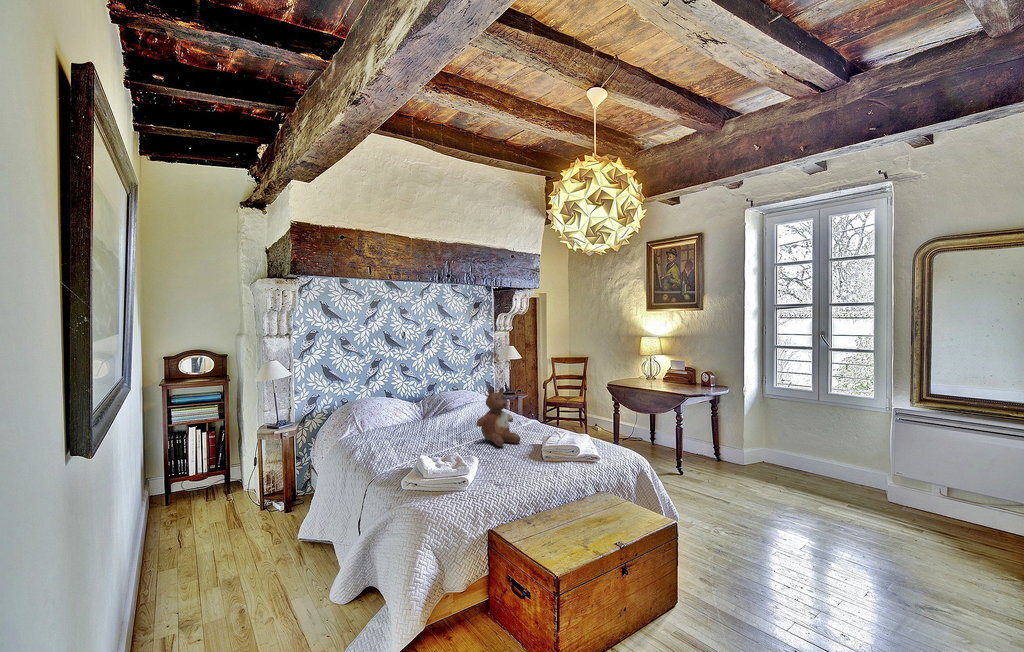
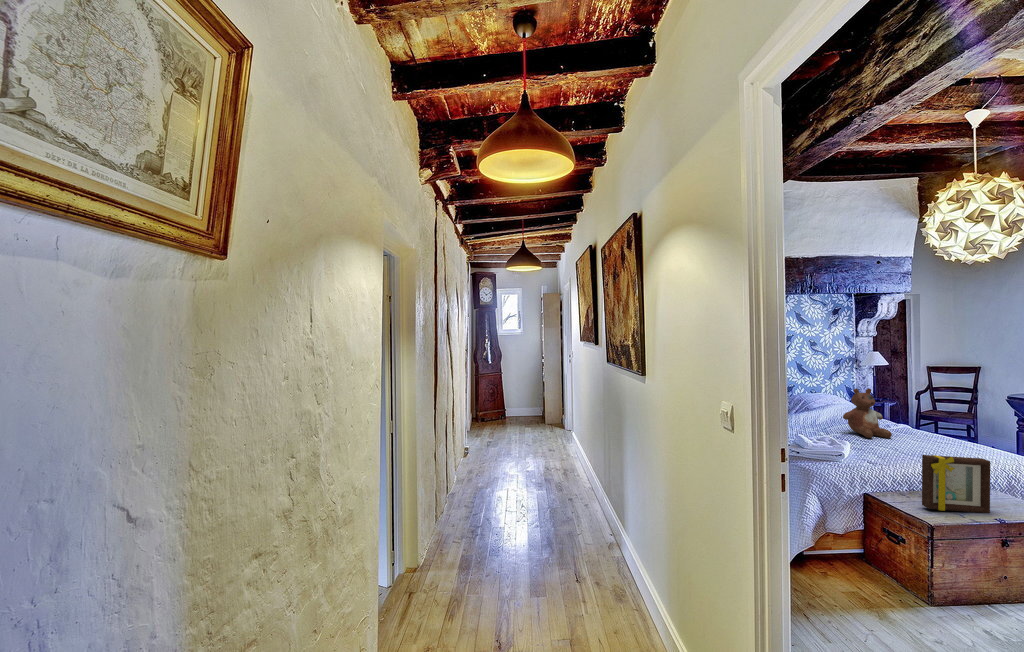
picture frame: none [547,466,606,543] -> present [922,455,990,513]

